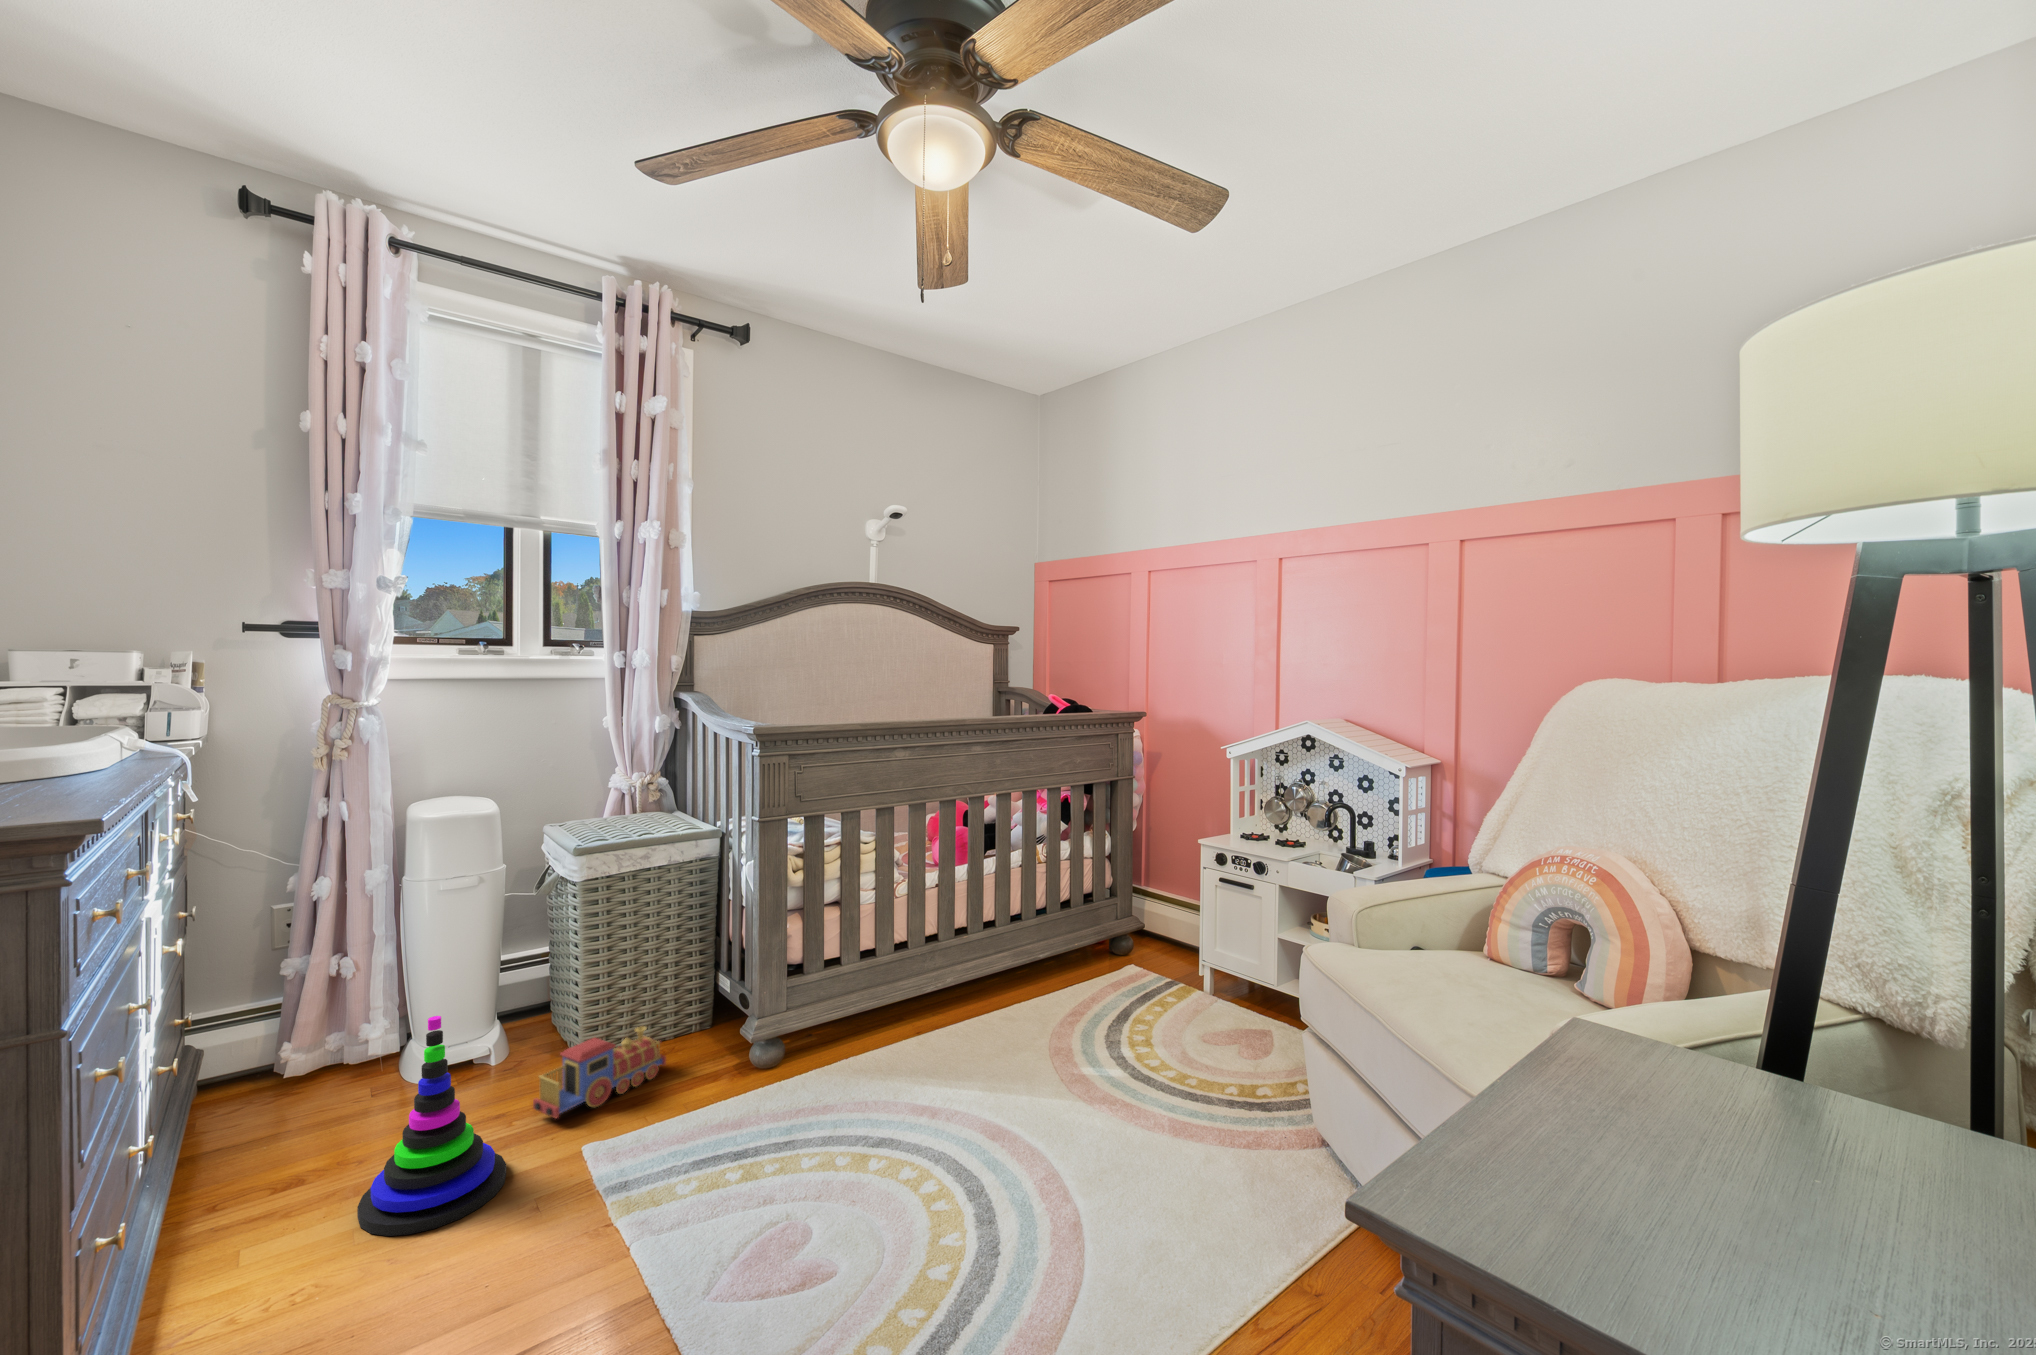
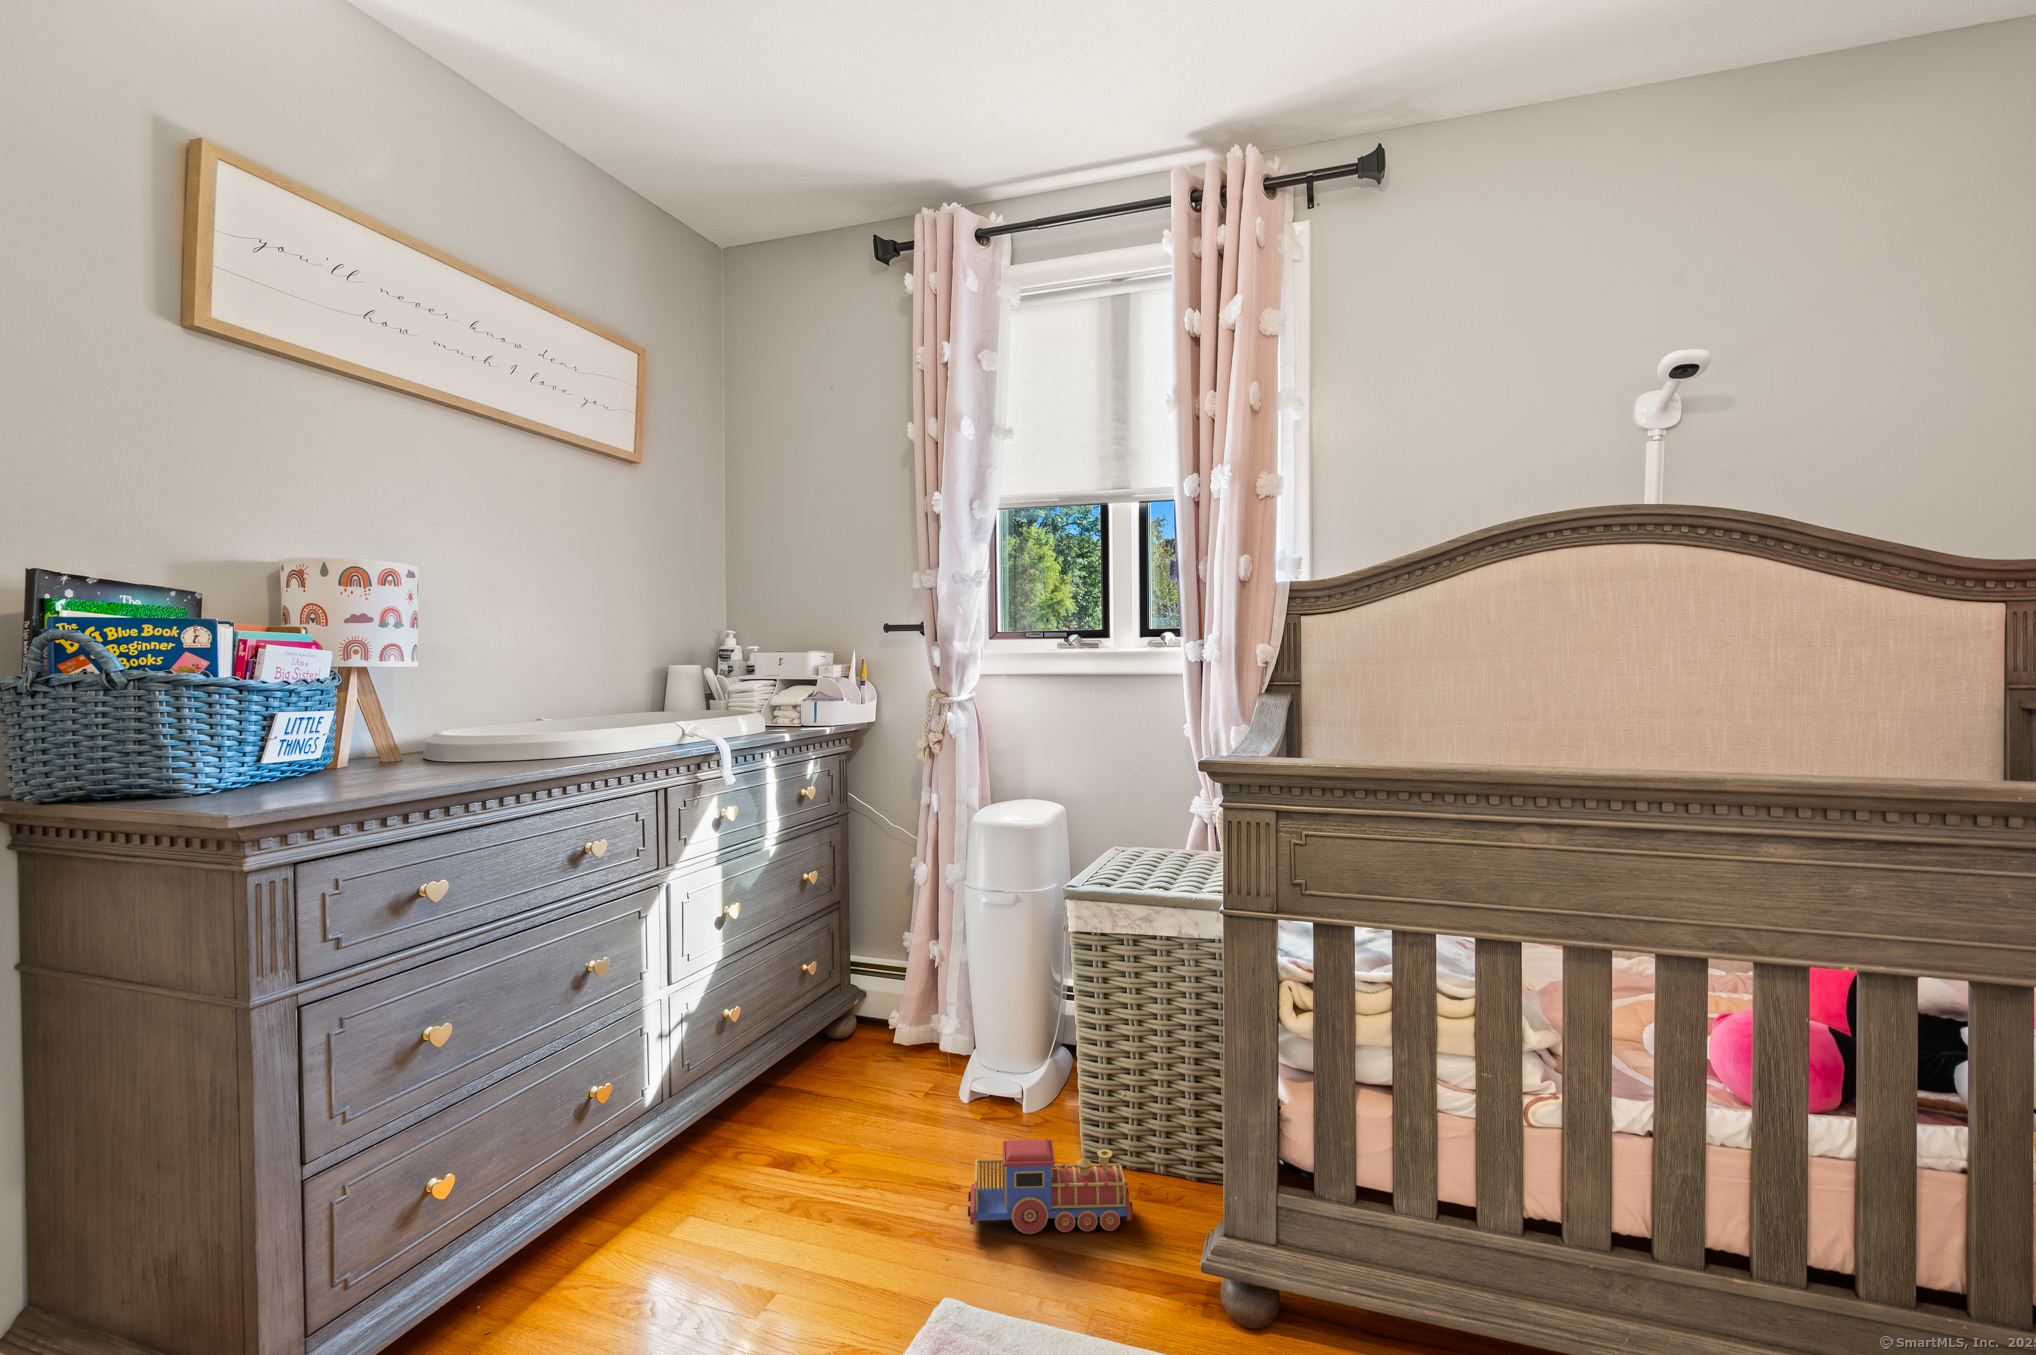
stacking toy: present [357,1016,506,1236] -> none [753,1048,892,1297]

